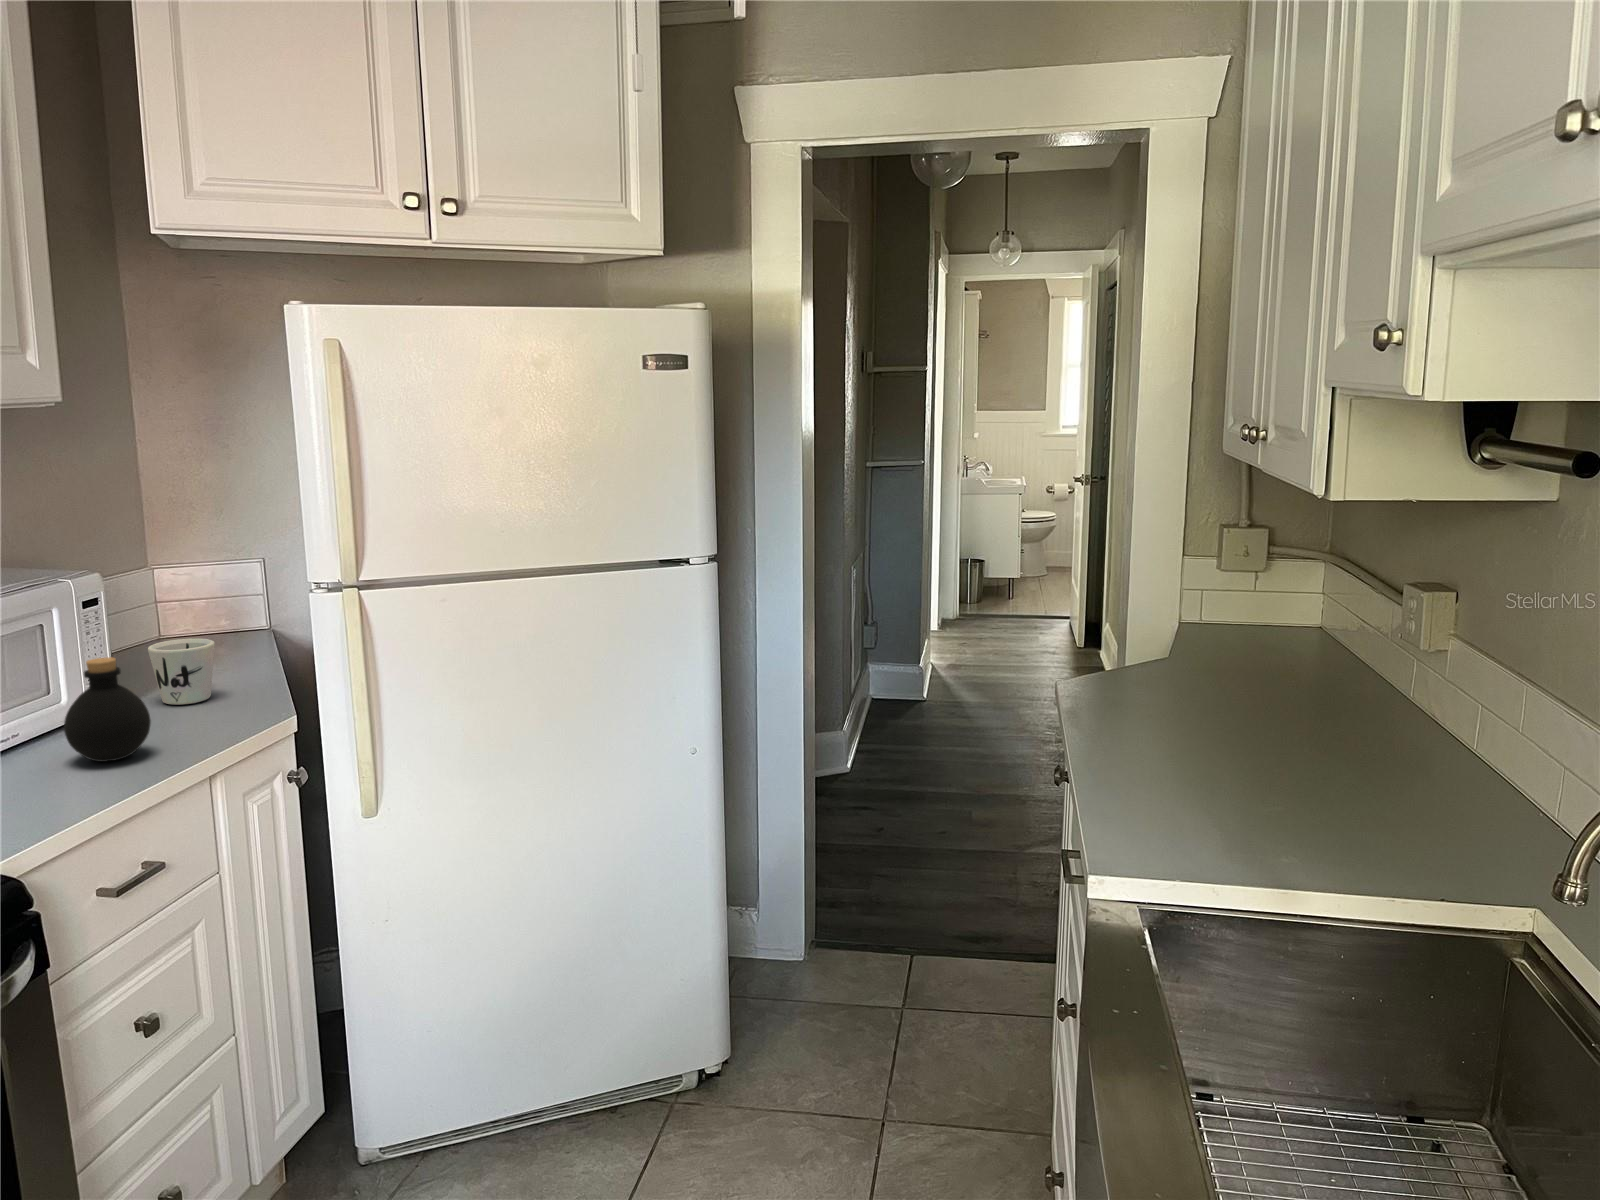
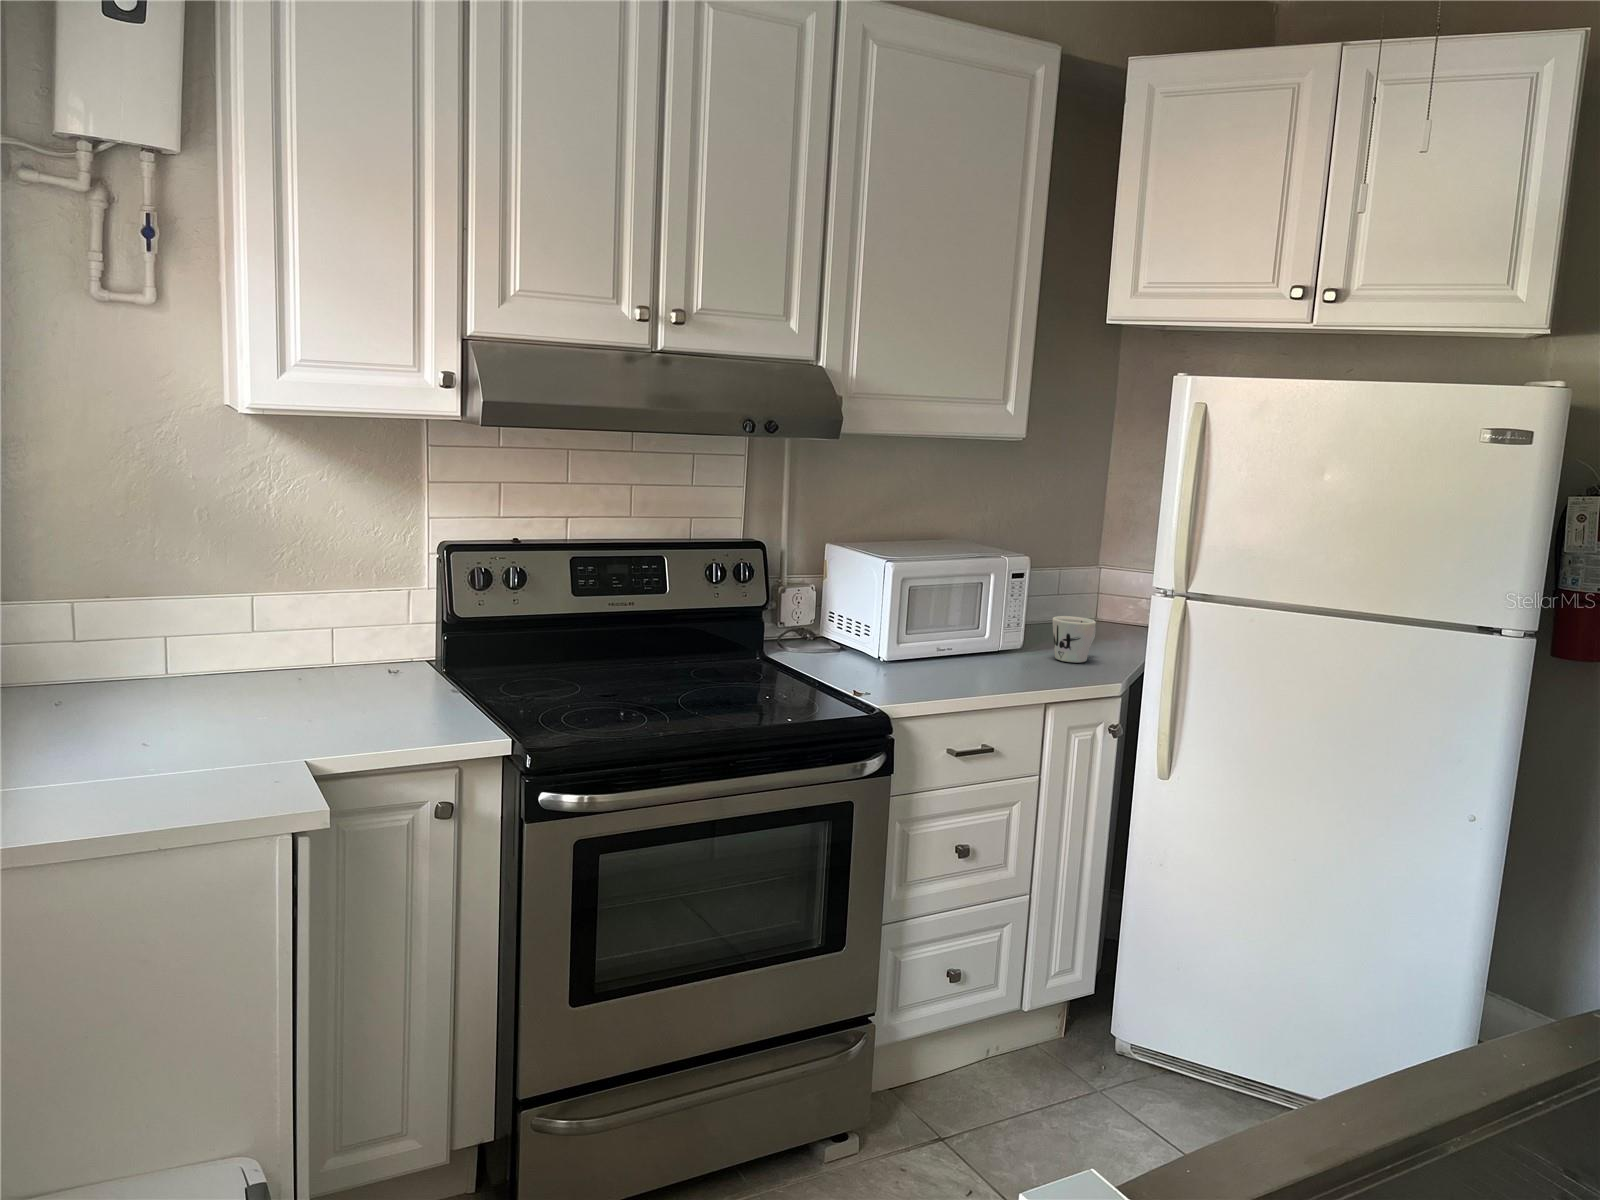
bottle: present [64,657,151,762] -> none [967,609,1017,677]

